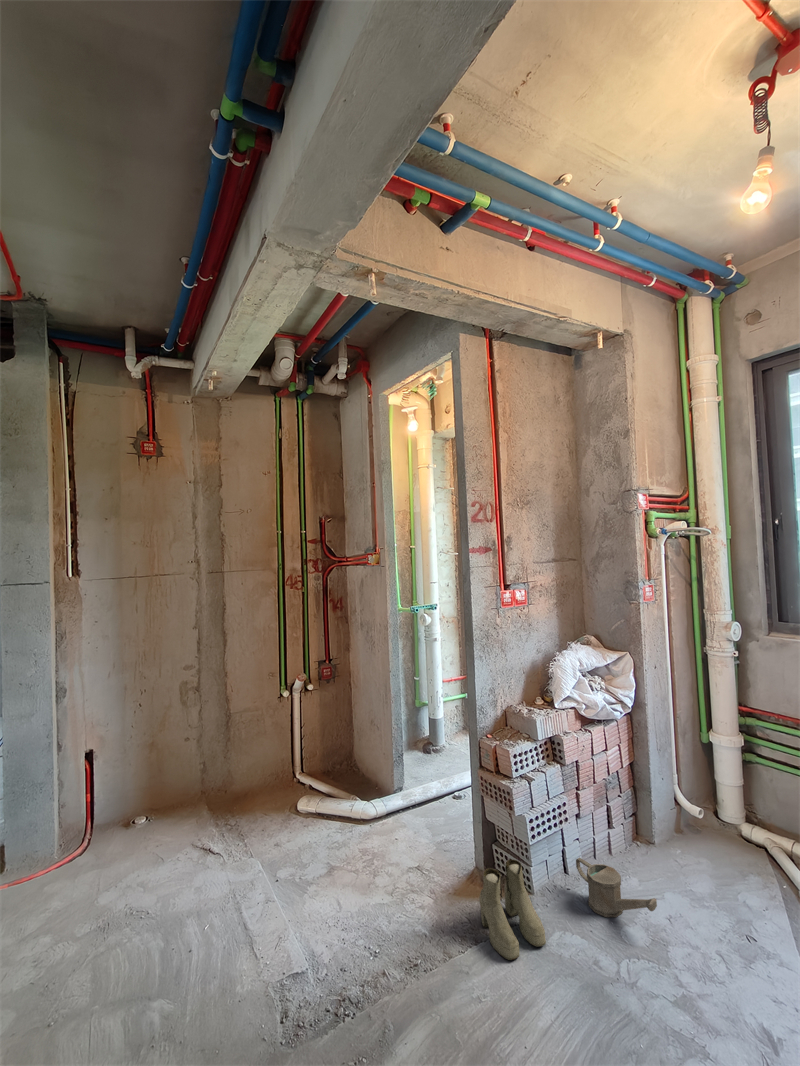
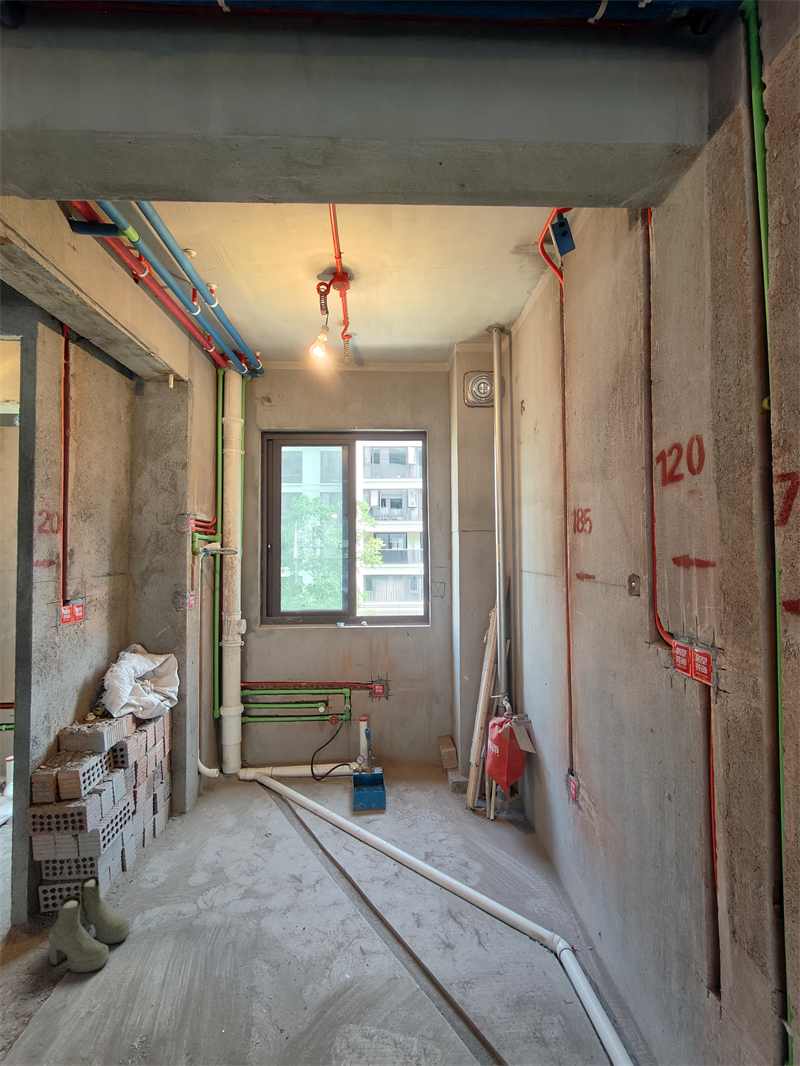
watering can: present [576,858,657,917] -> none [136,840,214,886]

